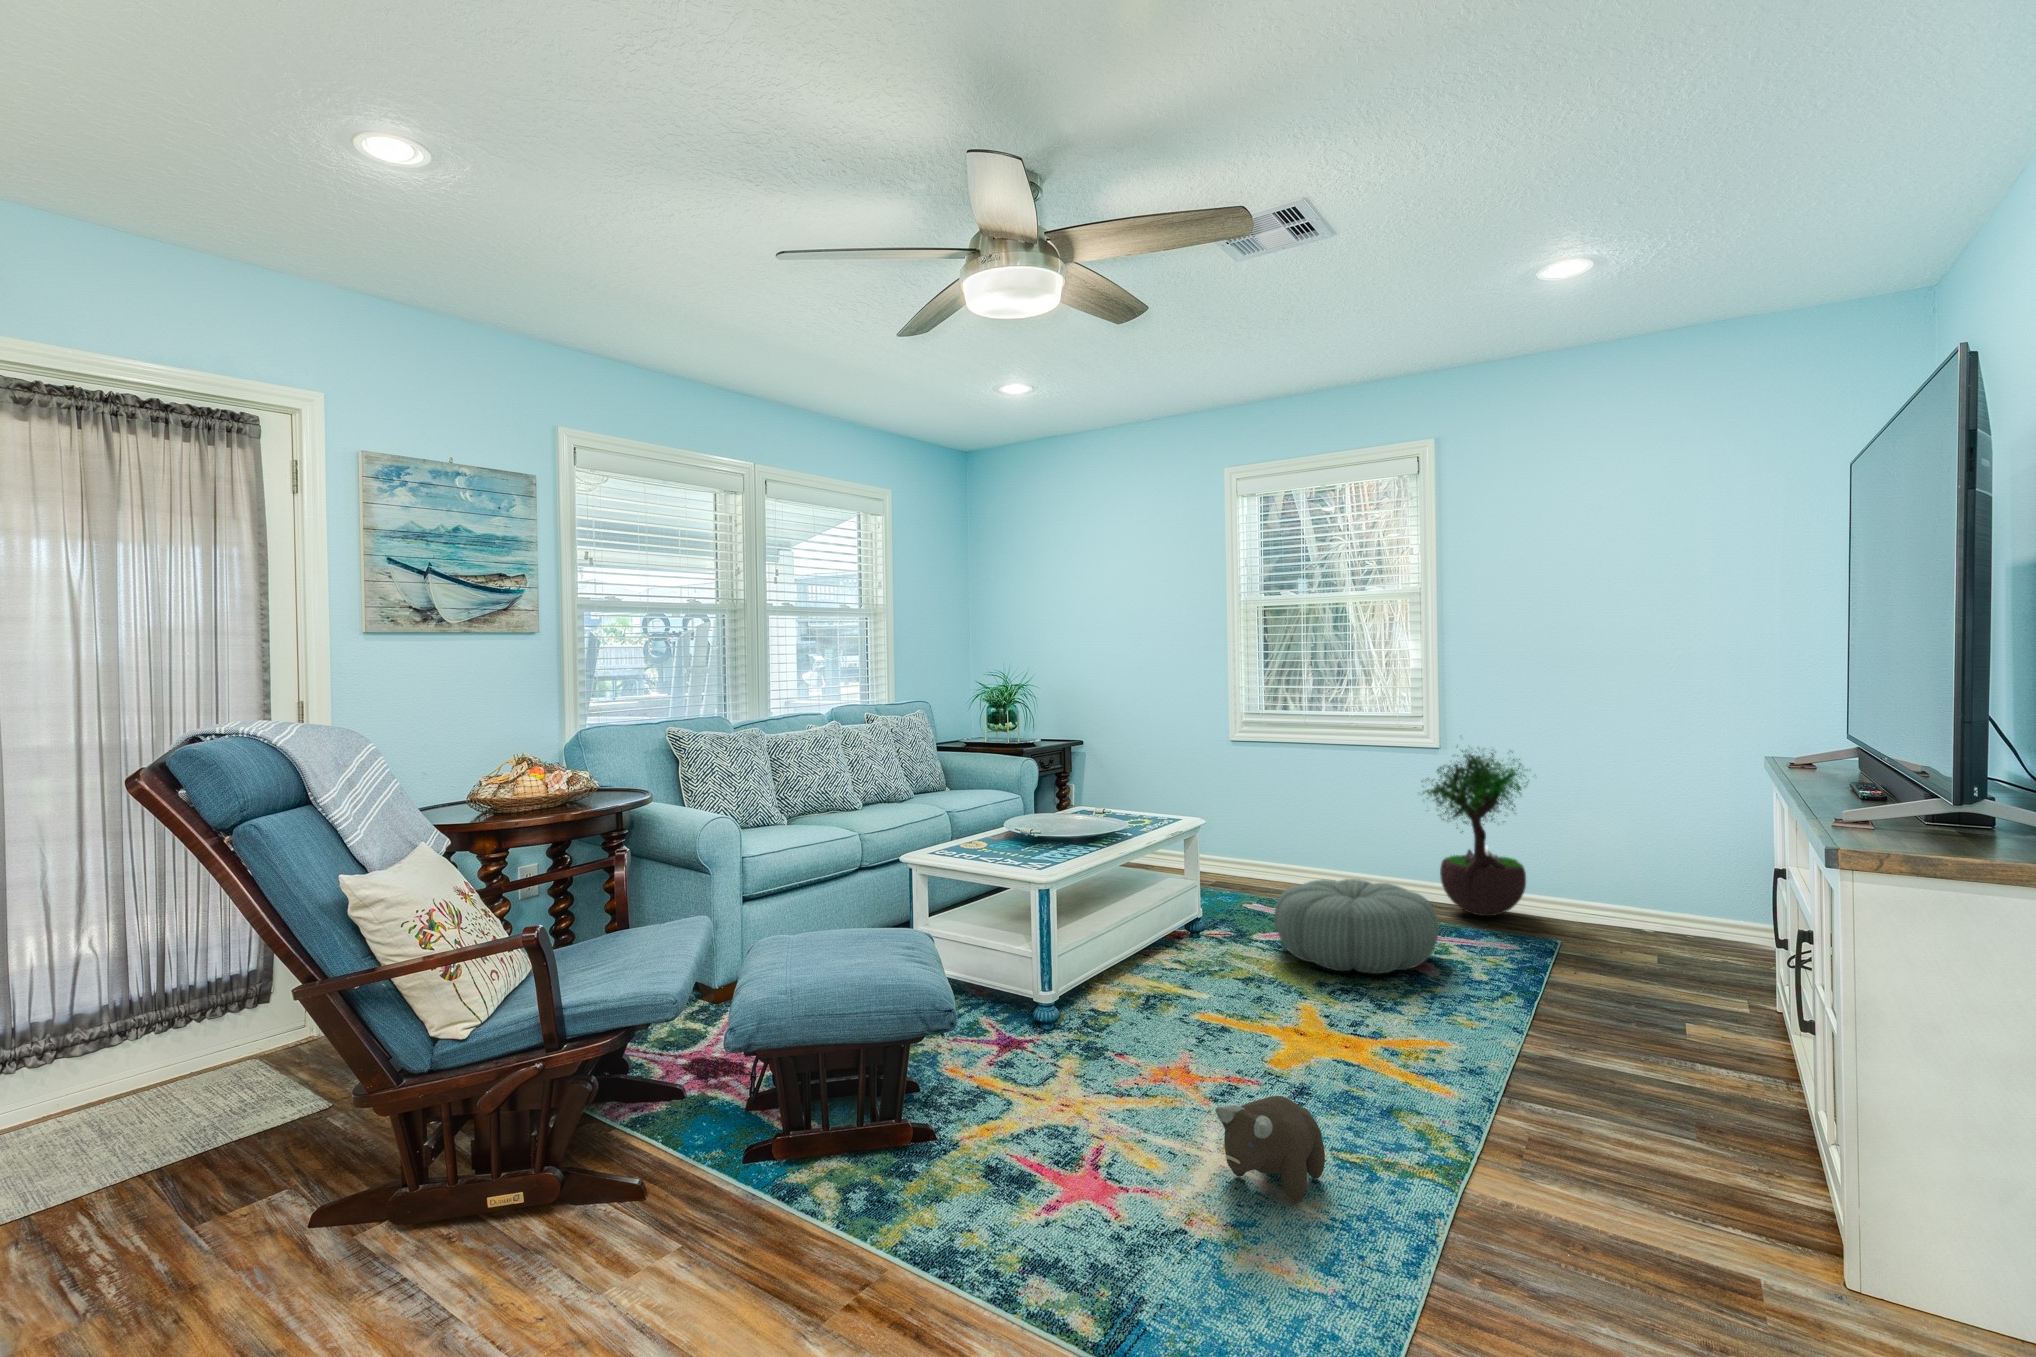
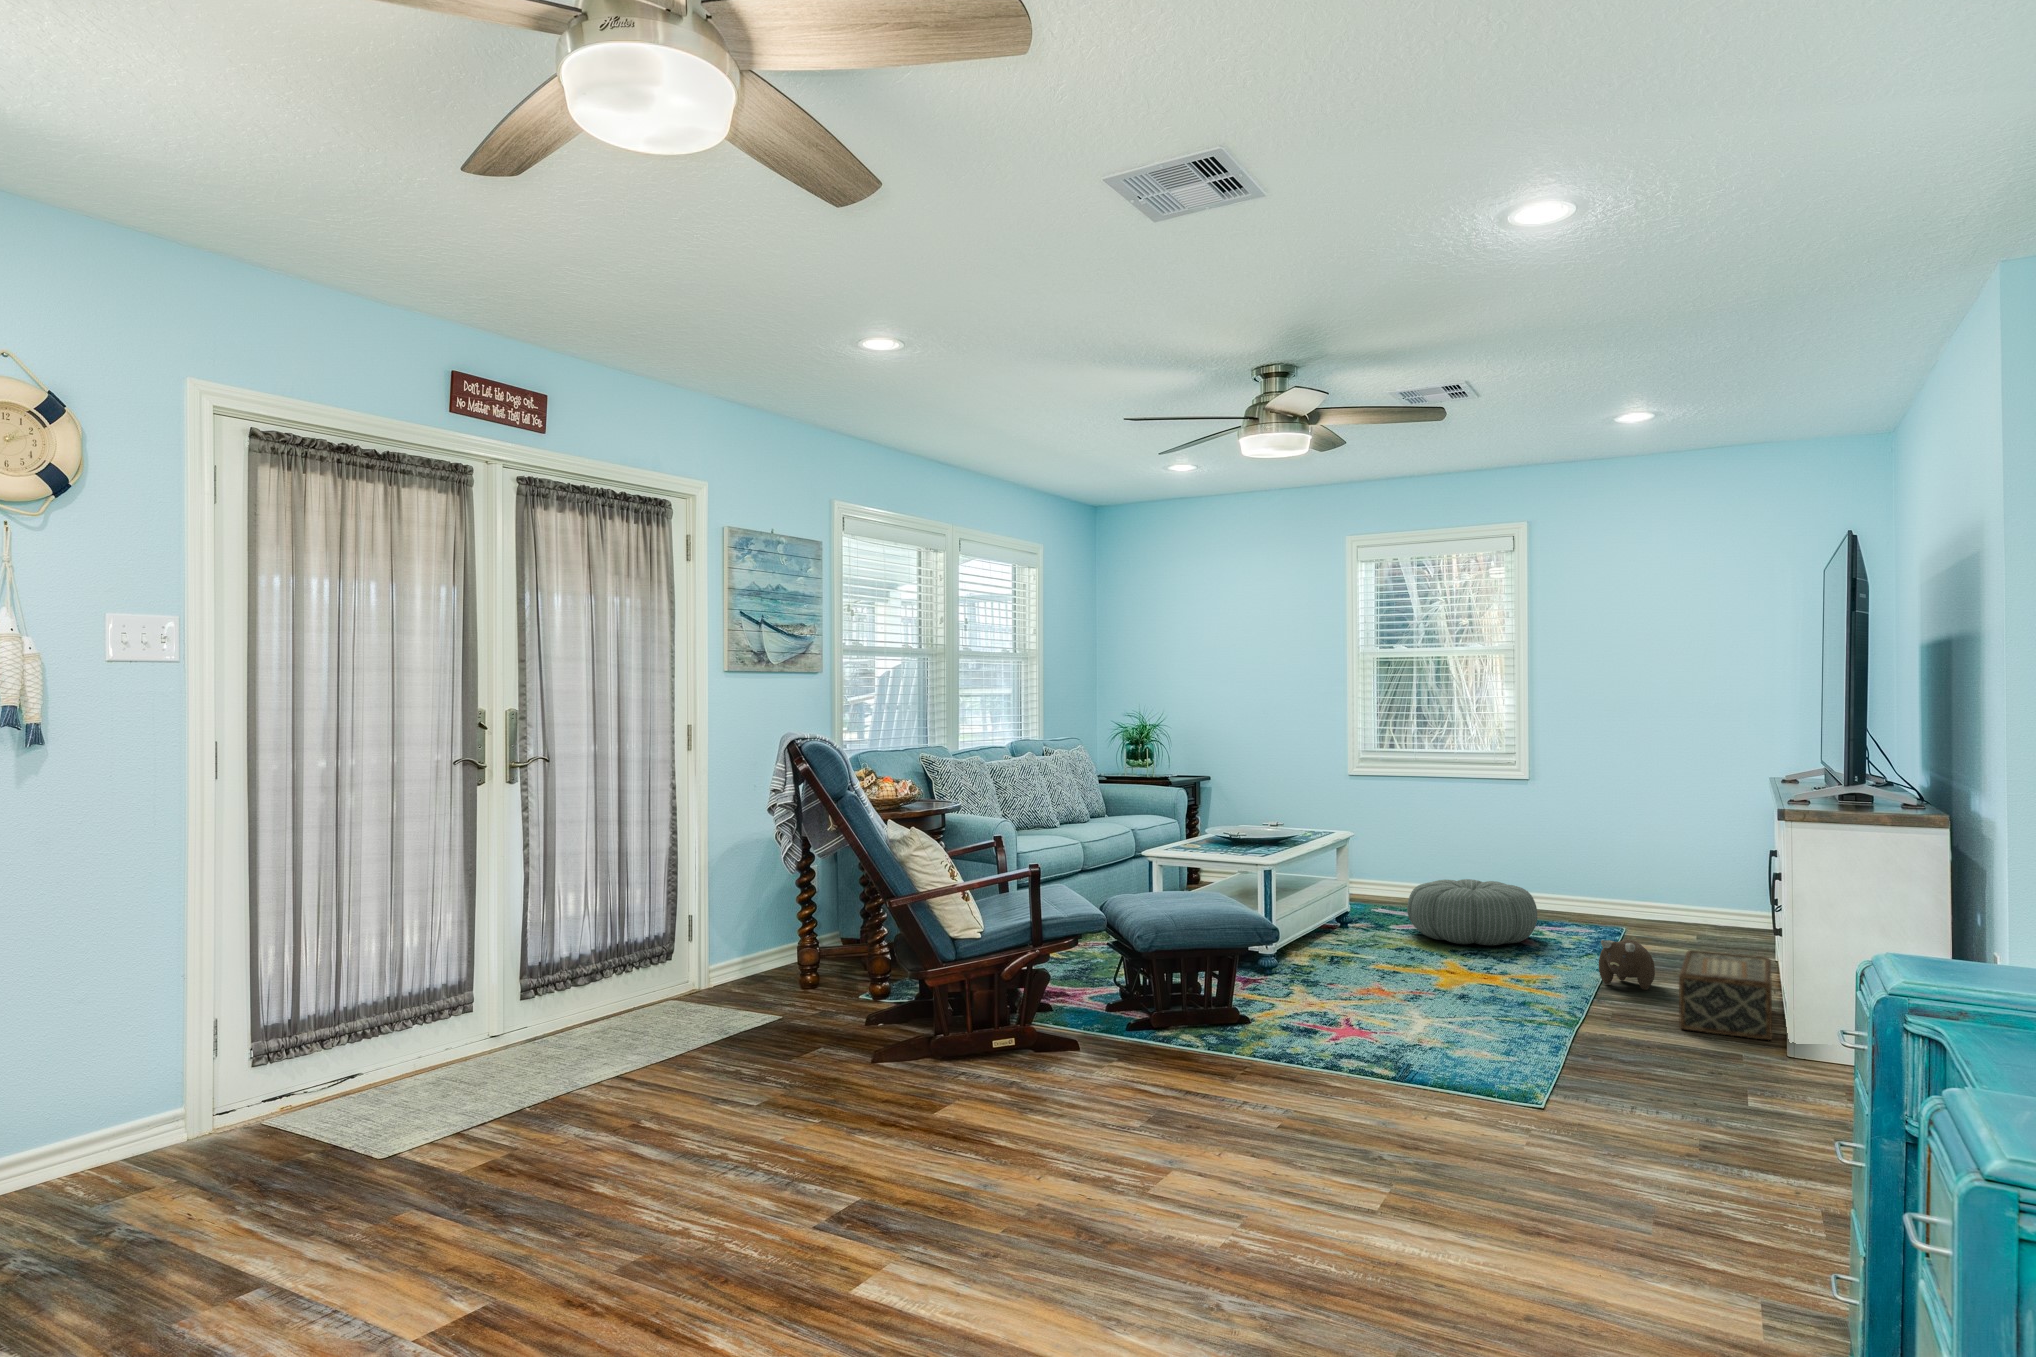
potted tree: present [1421,745,1528,916] -> none [1513,767,1609,916]
woven basket: none [1635,1030,1802,1234] -> present [1679,950,1772,1040]
plush toy: present [1215,1096,1325,1202] -> present [1599,939,1655,990]

